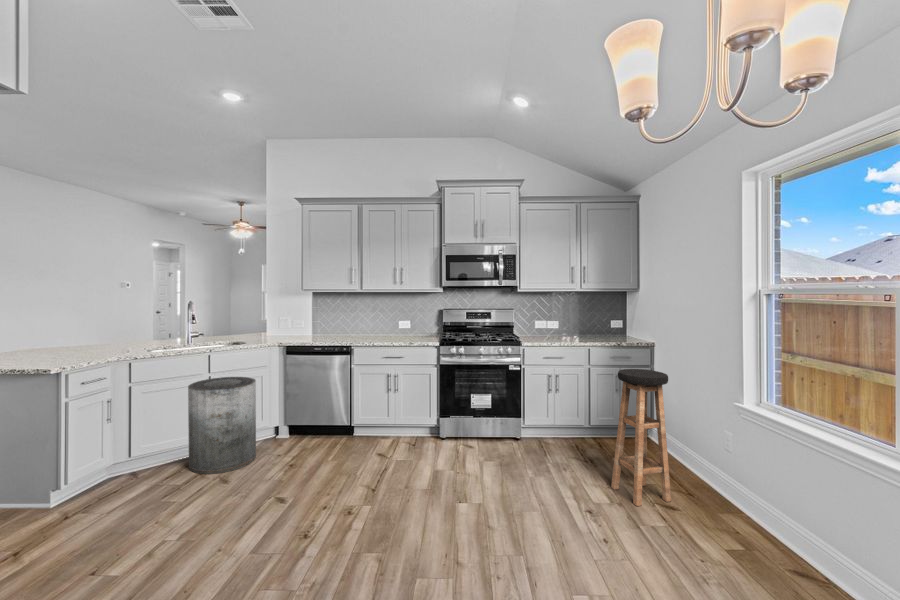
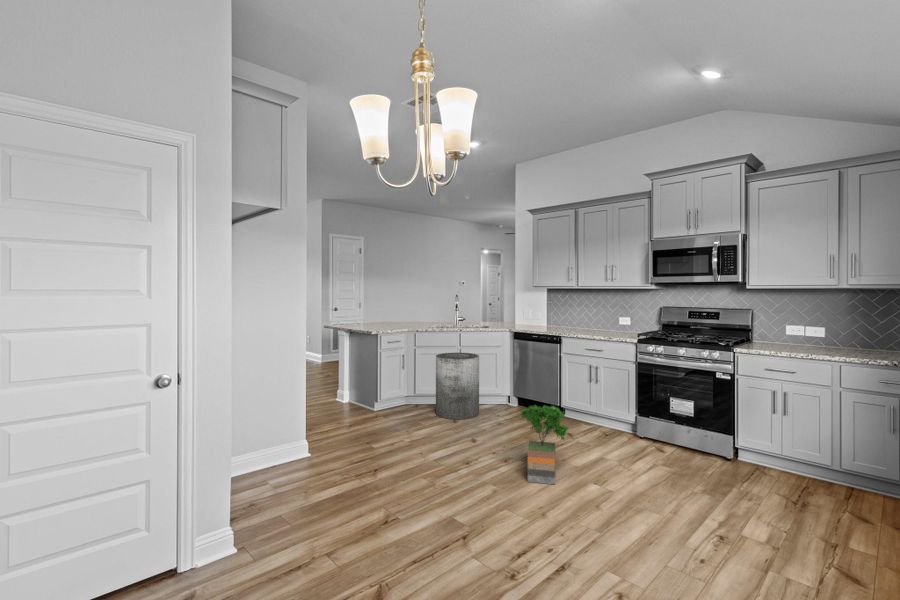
bar stool: present [611,369,671,506] -> none [793,383,874,566]
potted tree: none [379,429,444,530] -> present [520,406,568,485]

